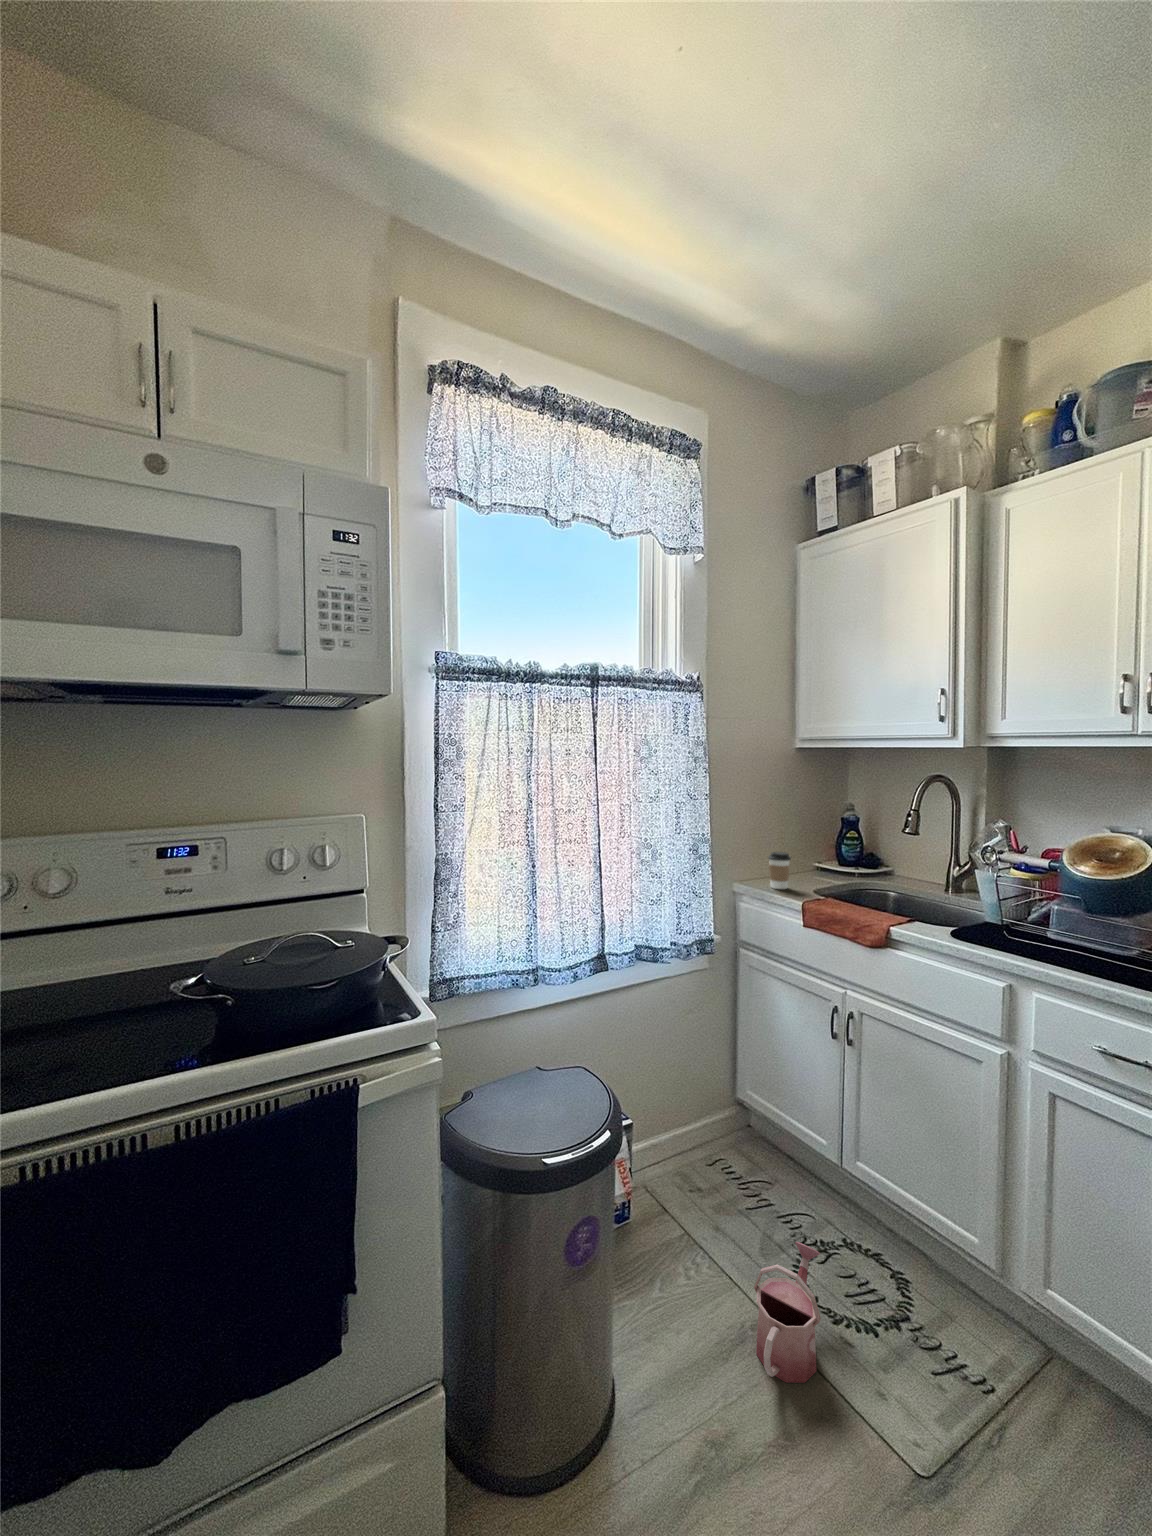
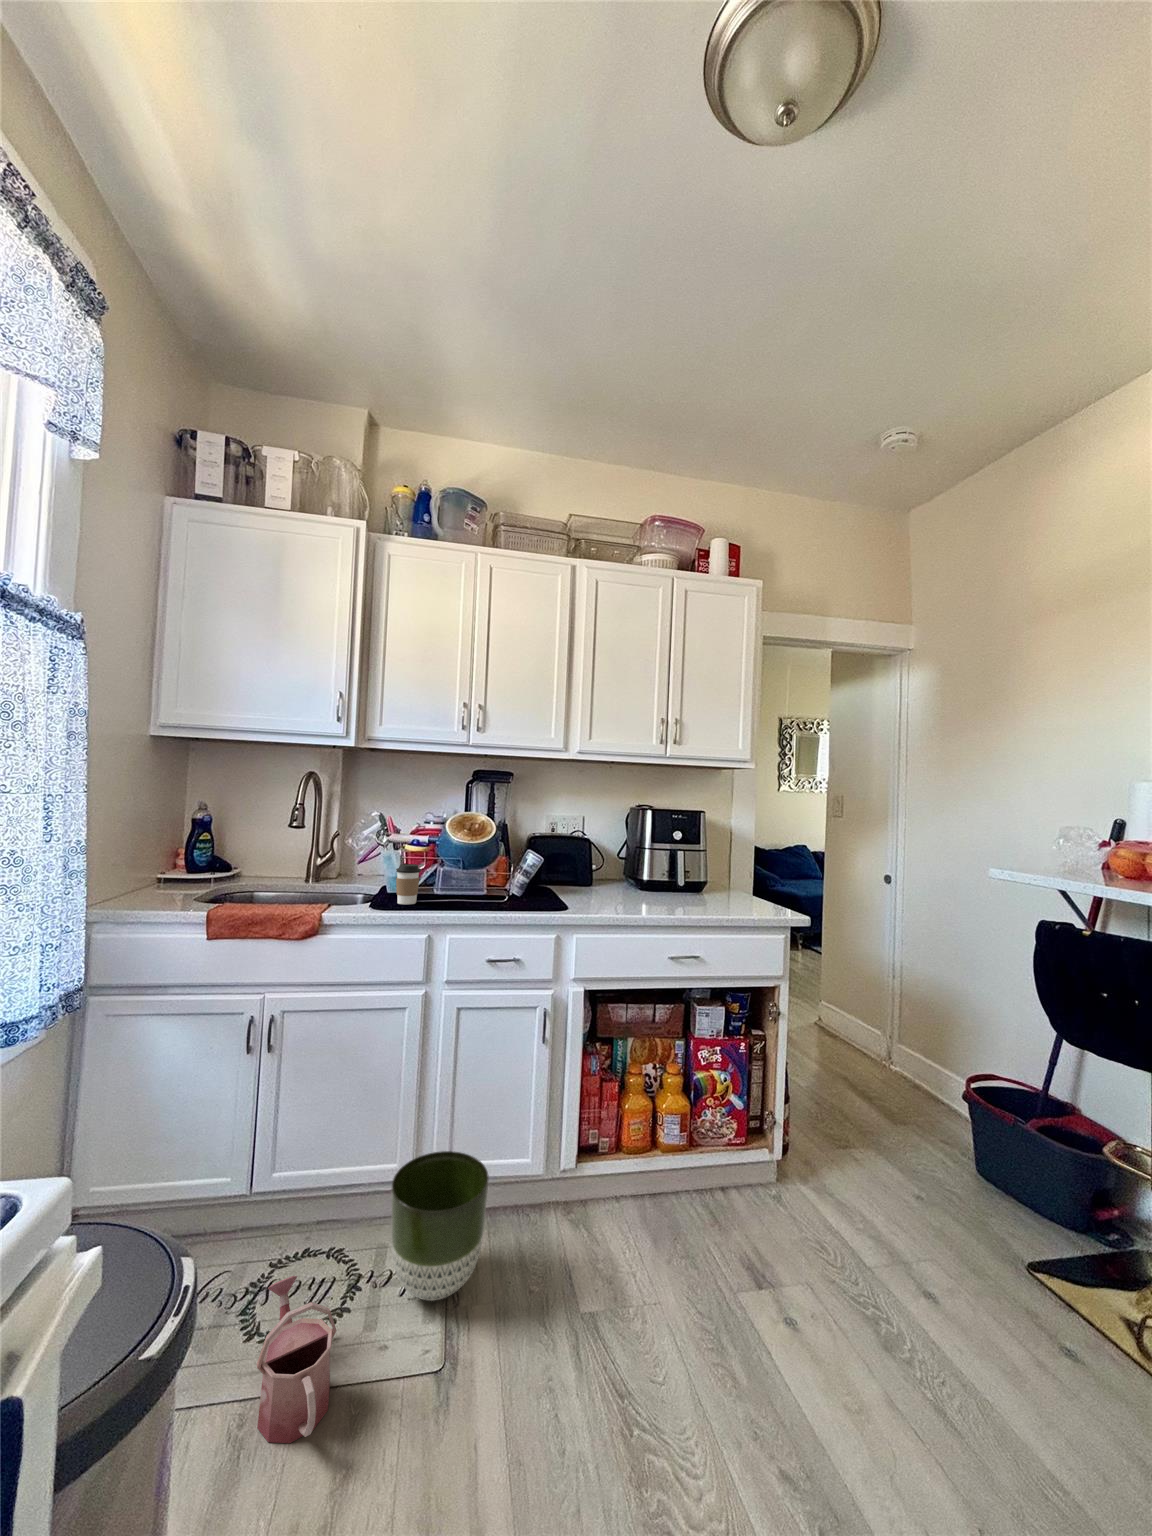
coffee cup: present [768,852,791,889] -> present [396,864,421,905]
planter: none [914,1237,1051,1431] -> present [391,1151,488,1301]

